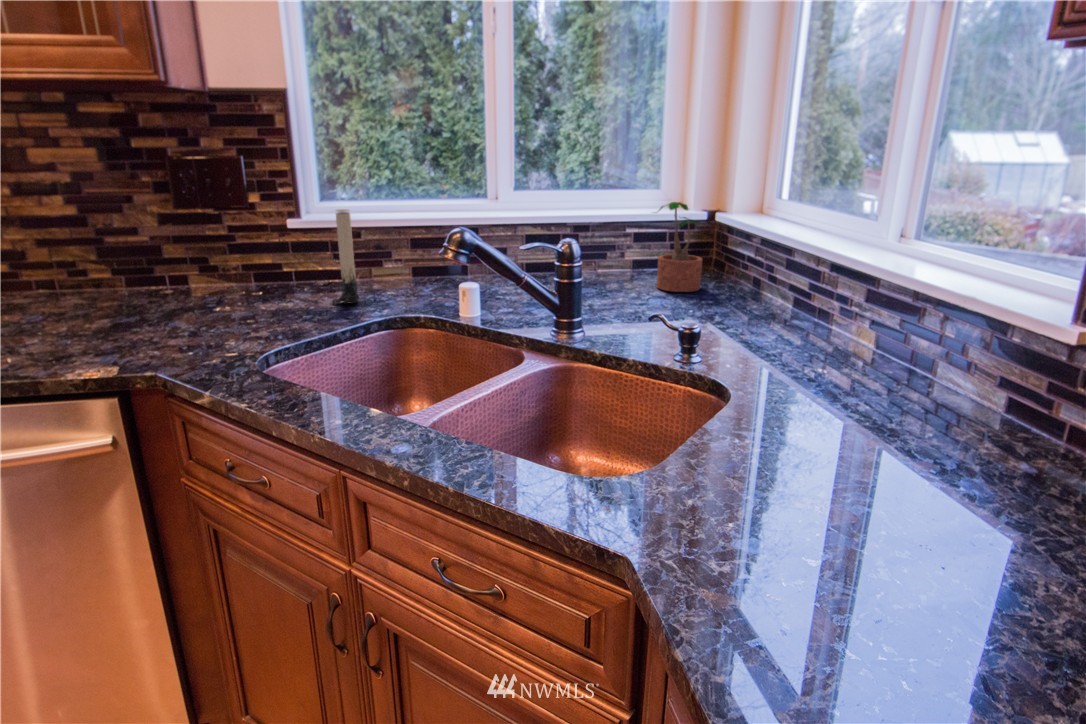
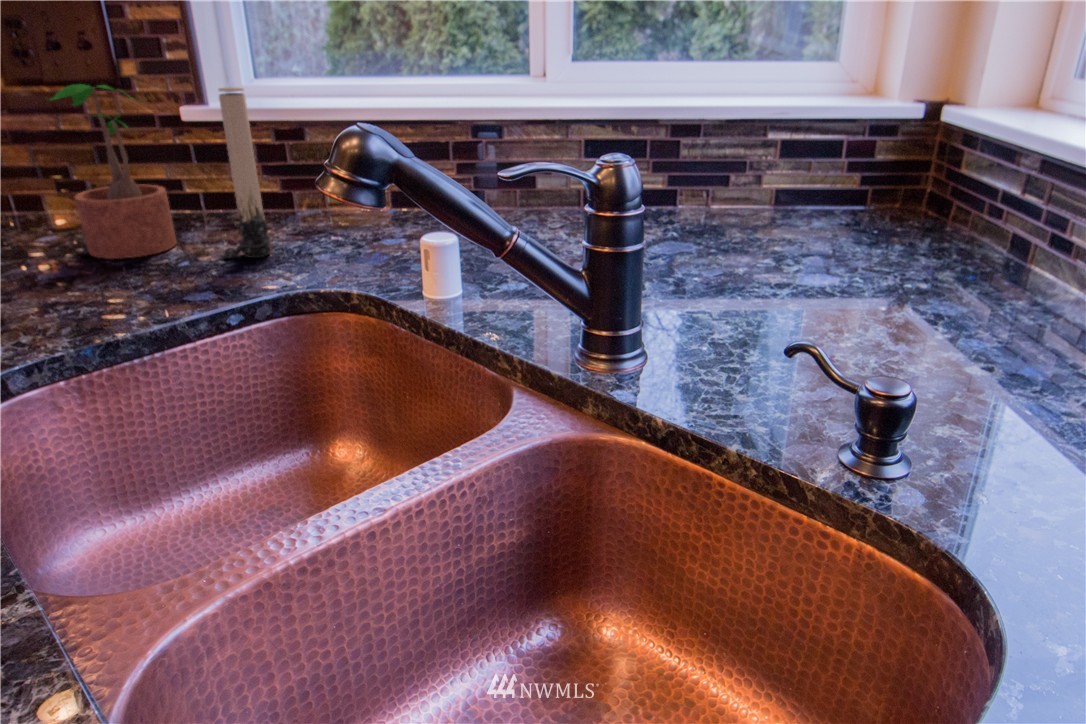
potted plant: present [657,202,702,292] -> present [50,84,176,259]

